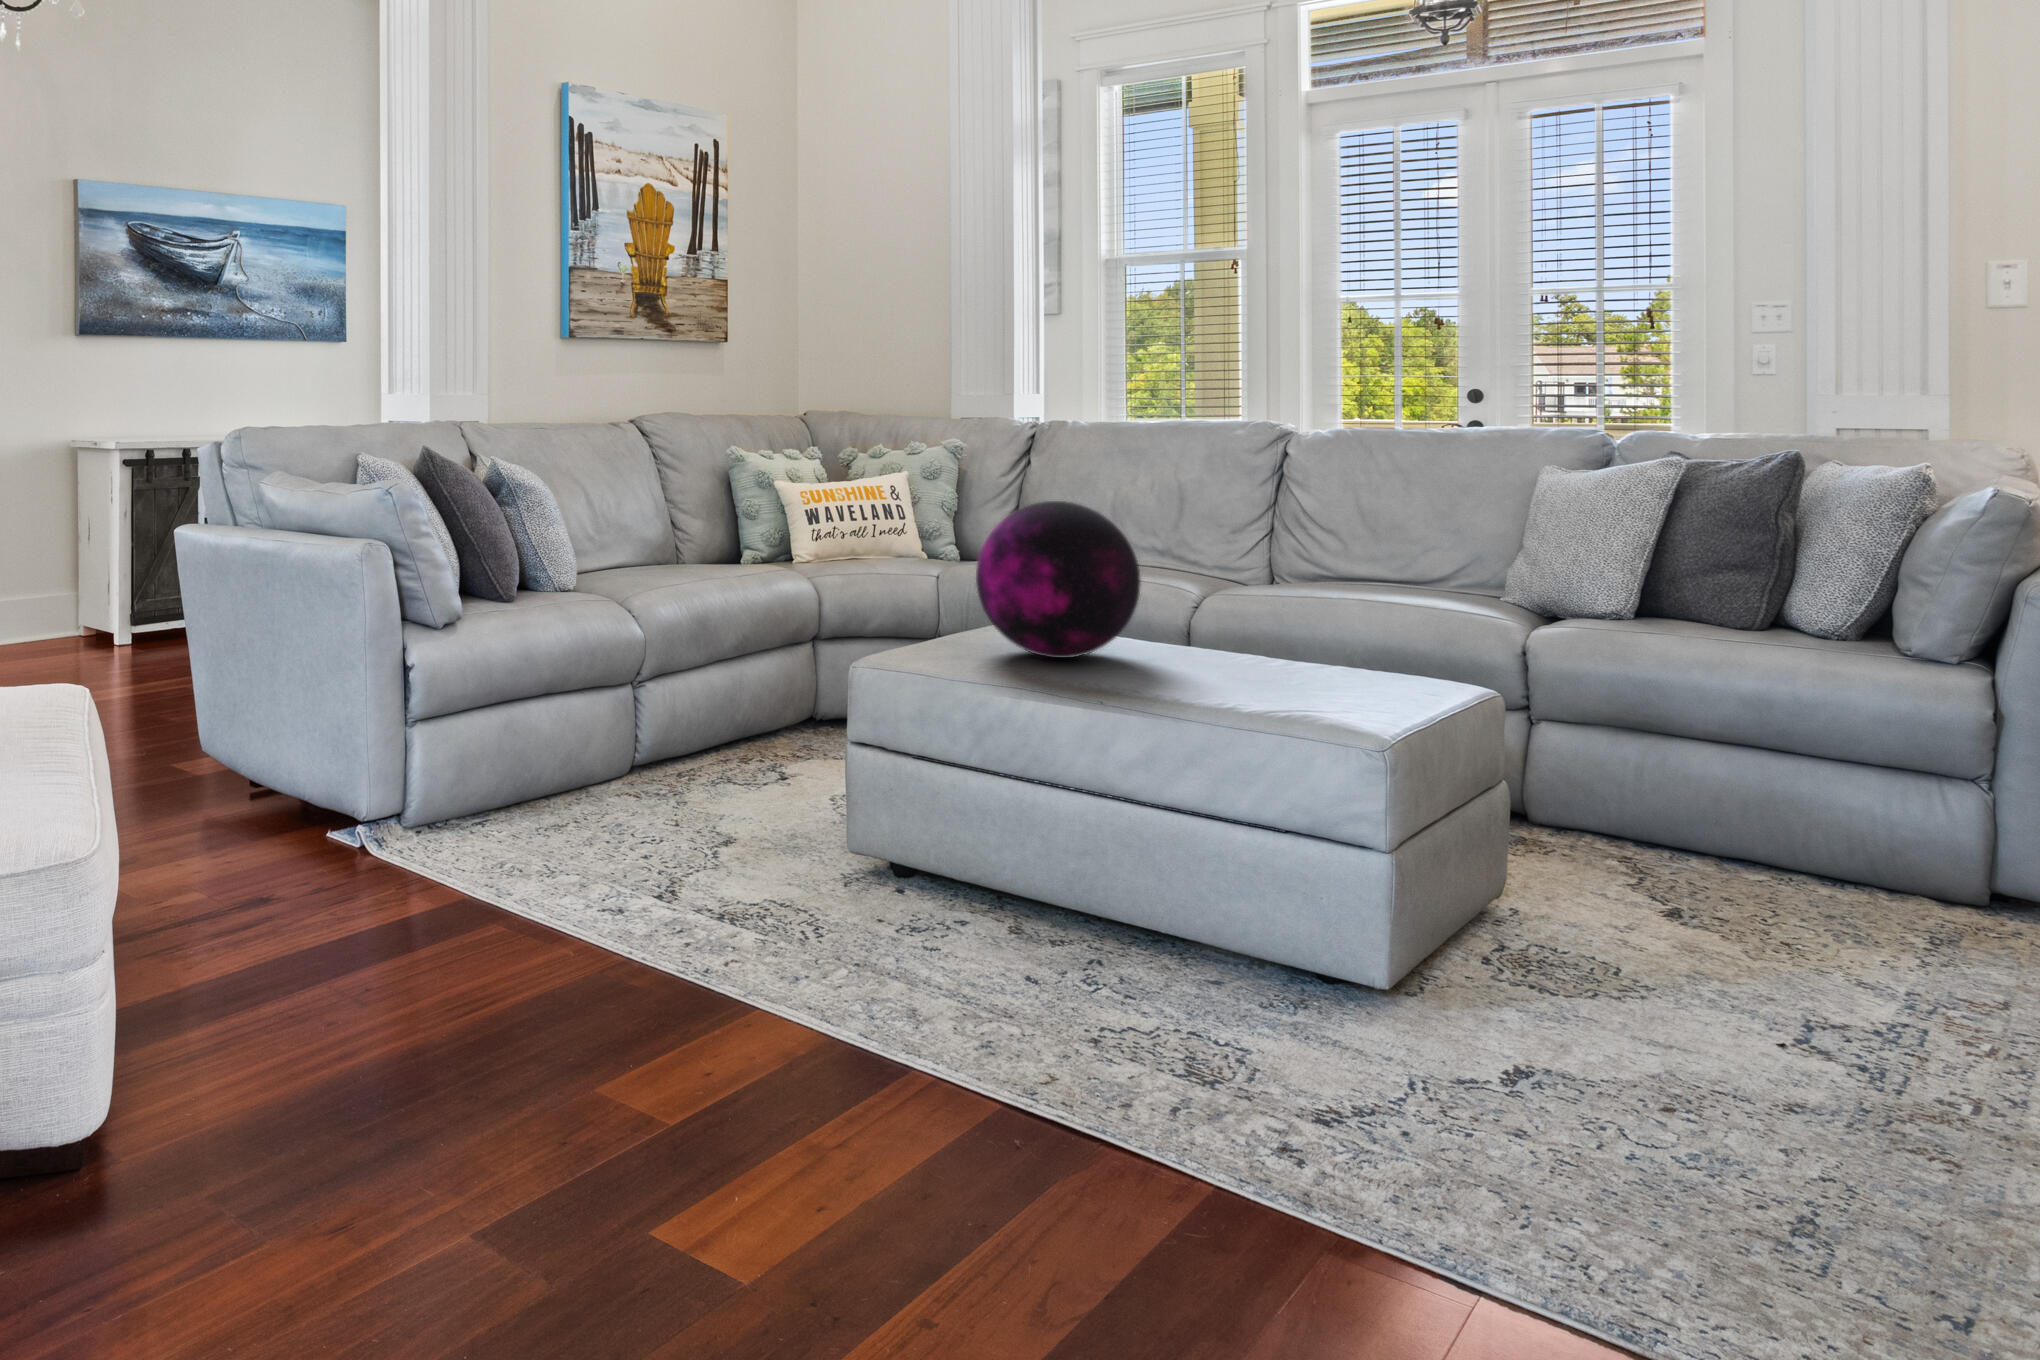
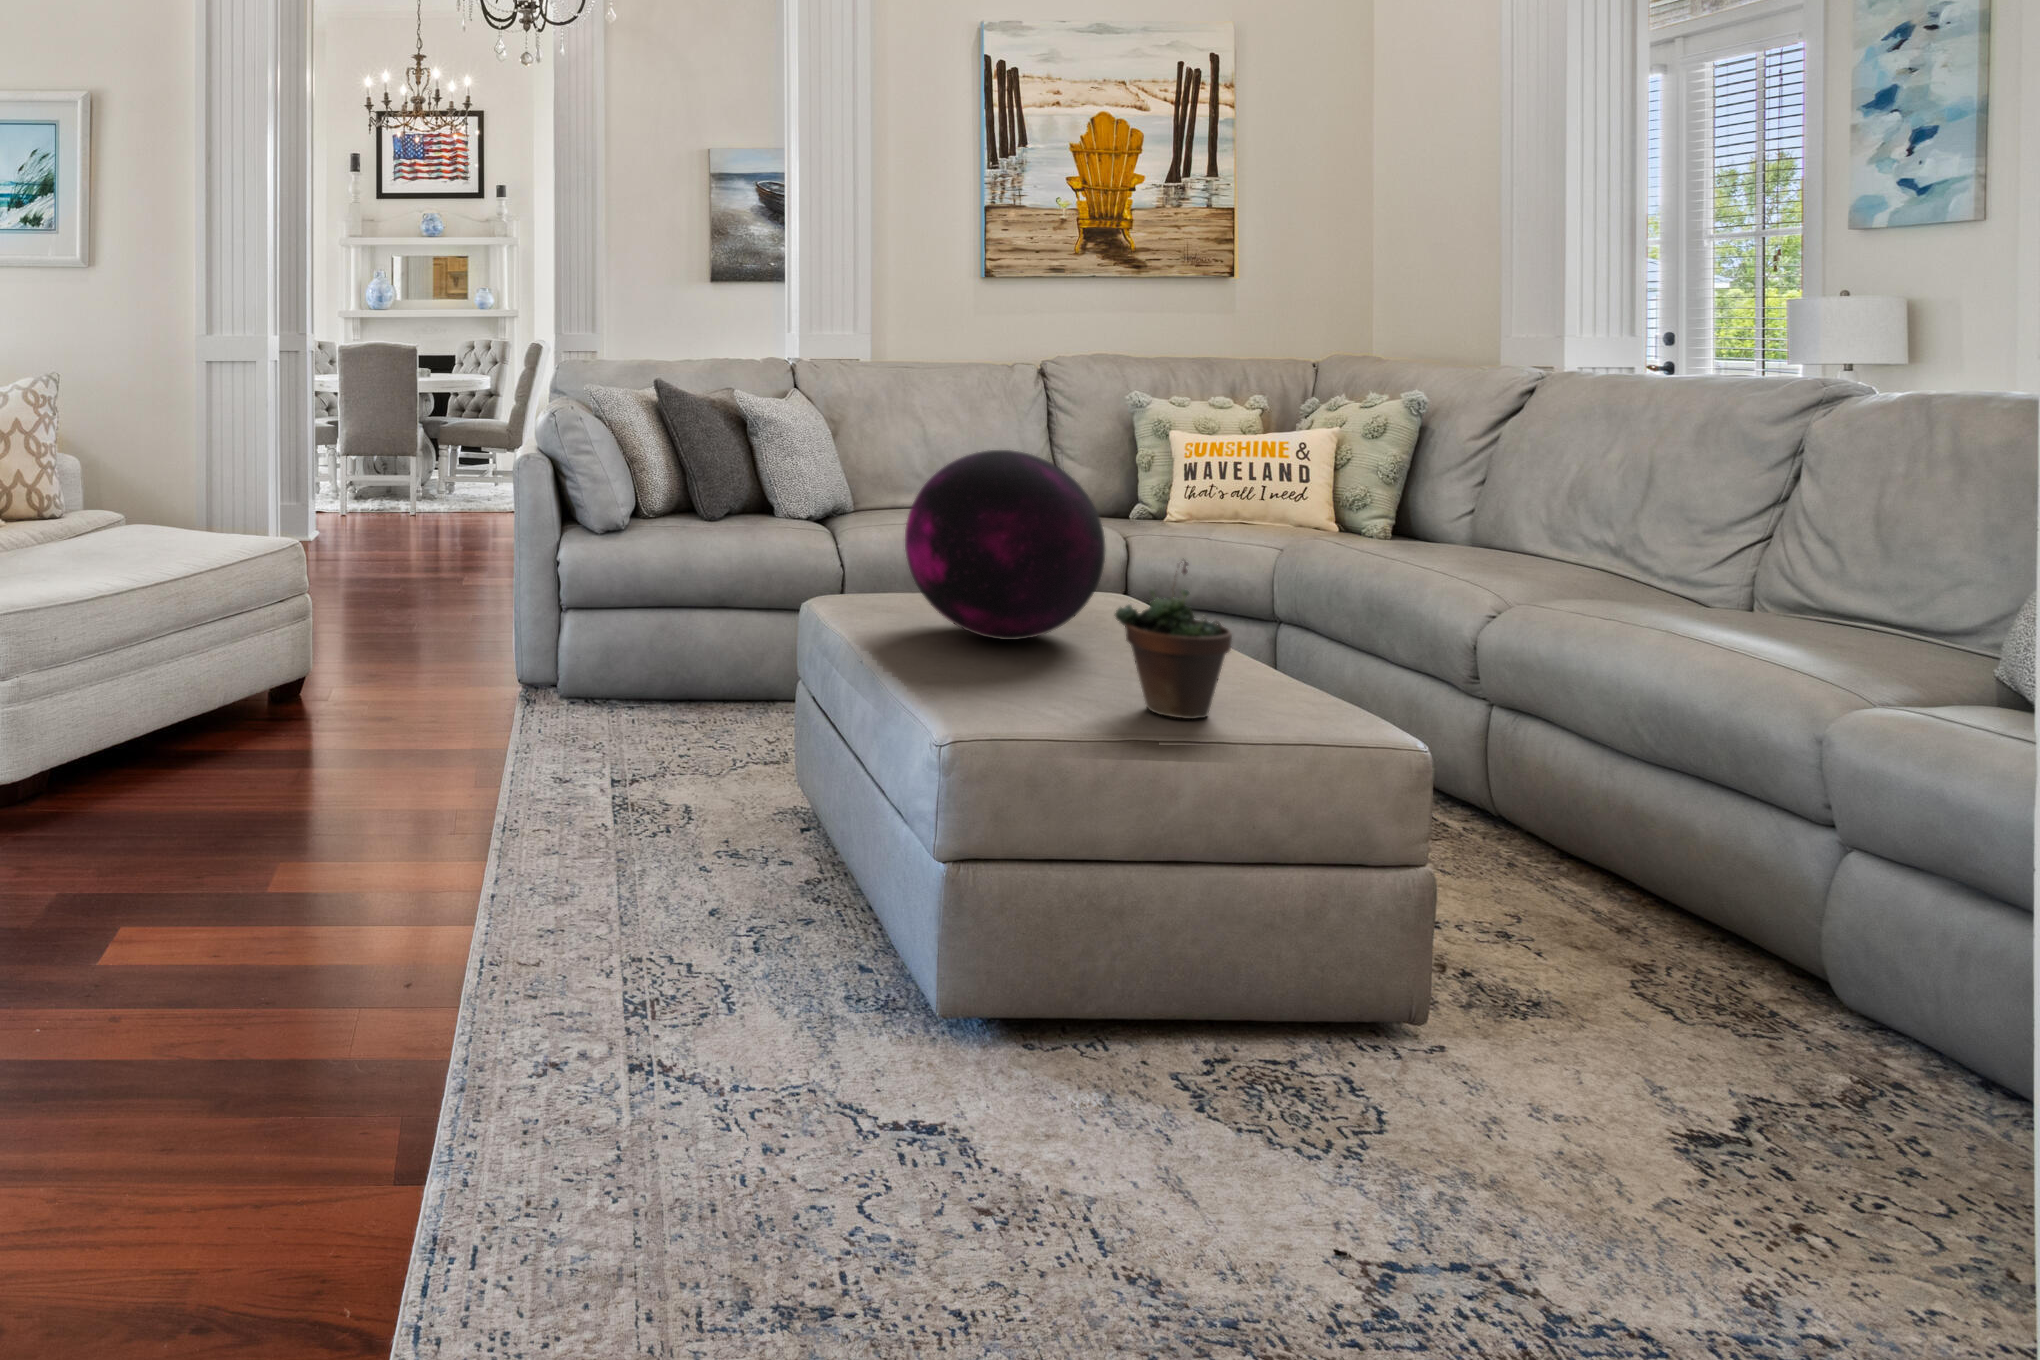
succulent plant: none [1245,568,1321,684] -> present [1115,562,1232,719]

